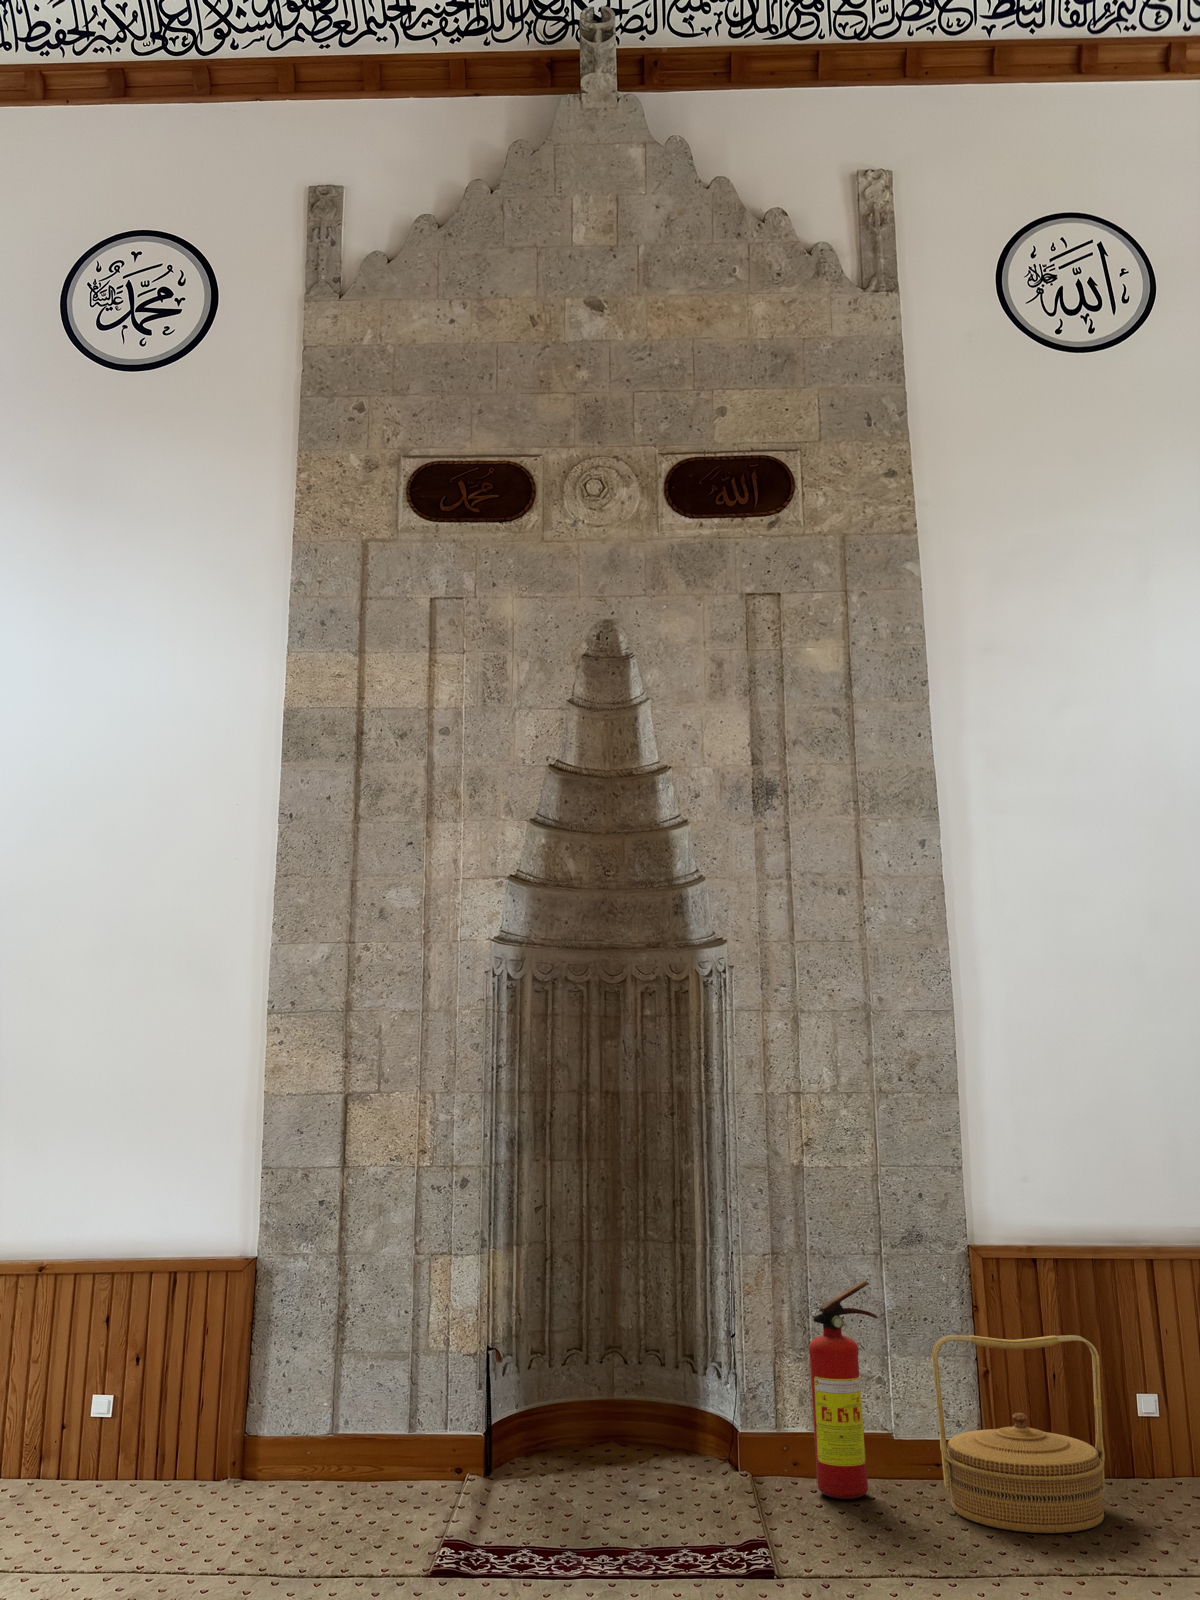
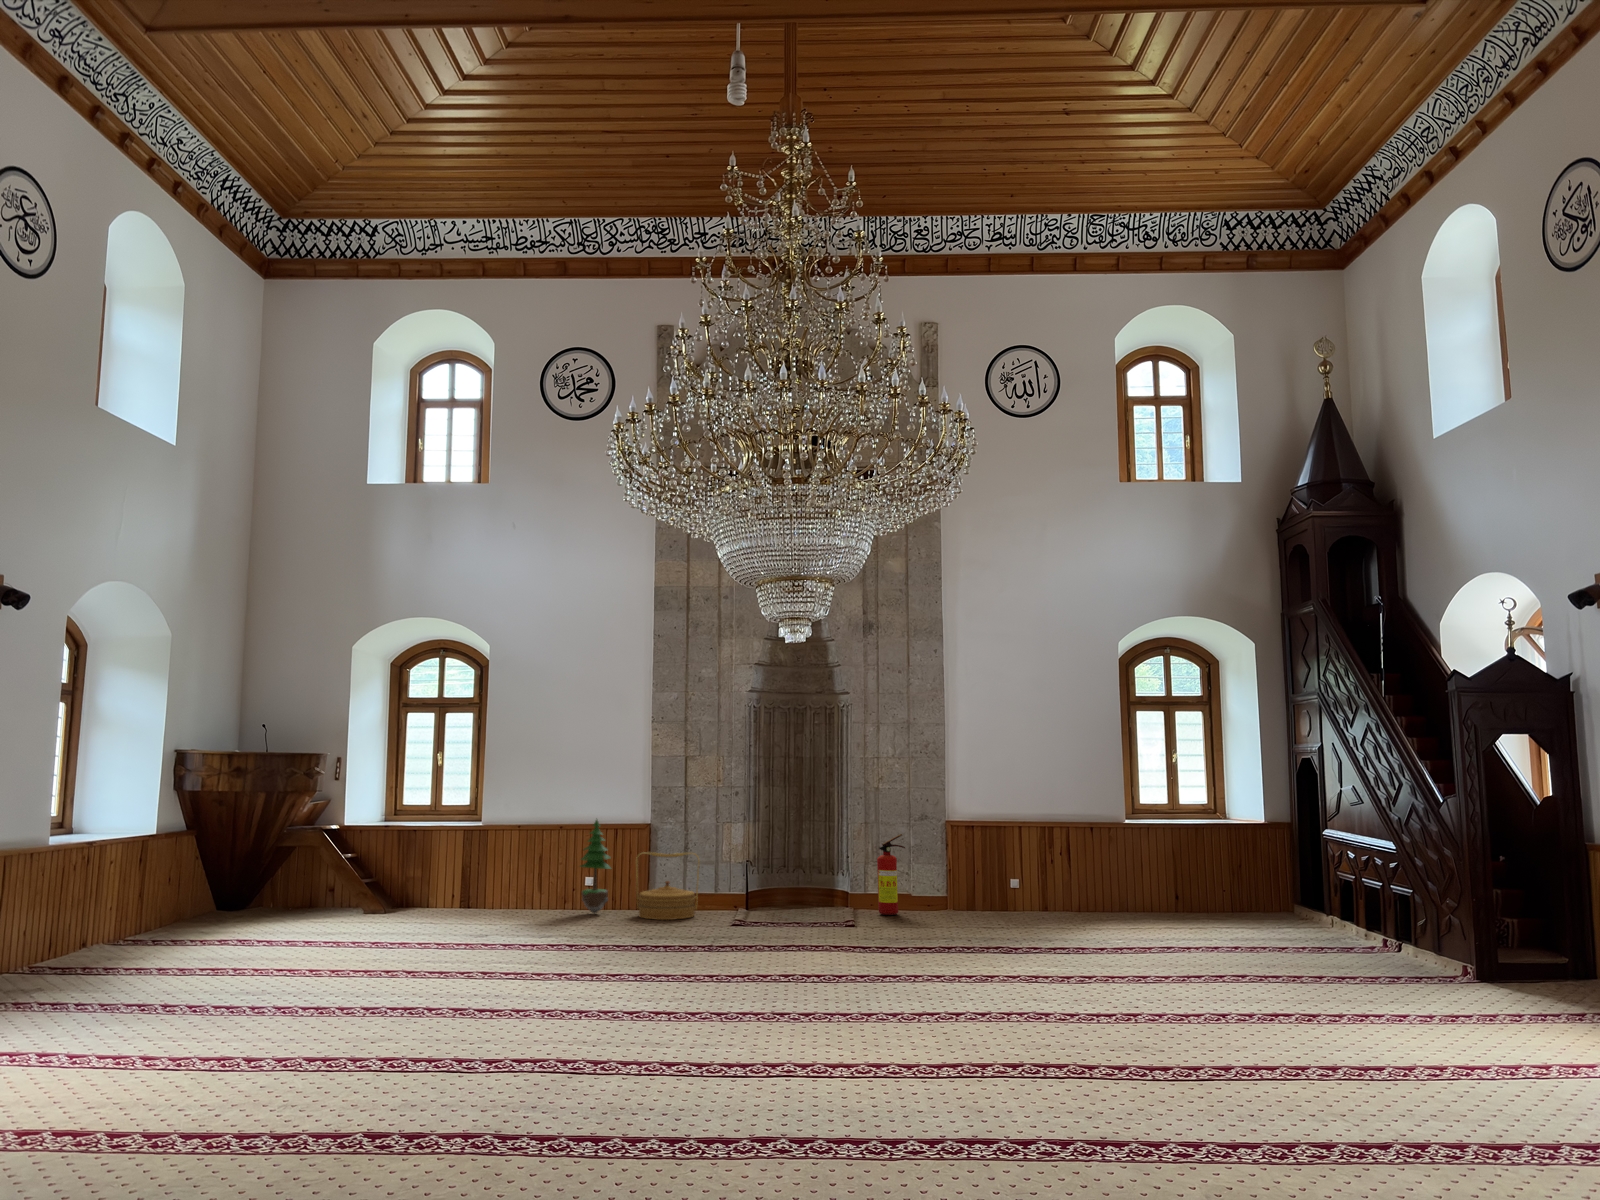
potted tree: none [59,1247,147,1500] -> present [580,820,611,913]
woven basket: present [932,1335,1105,1533] -> present [636,852,700,920]

